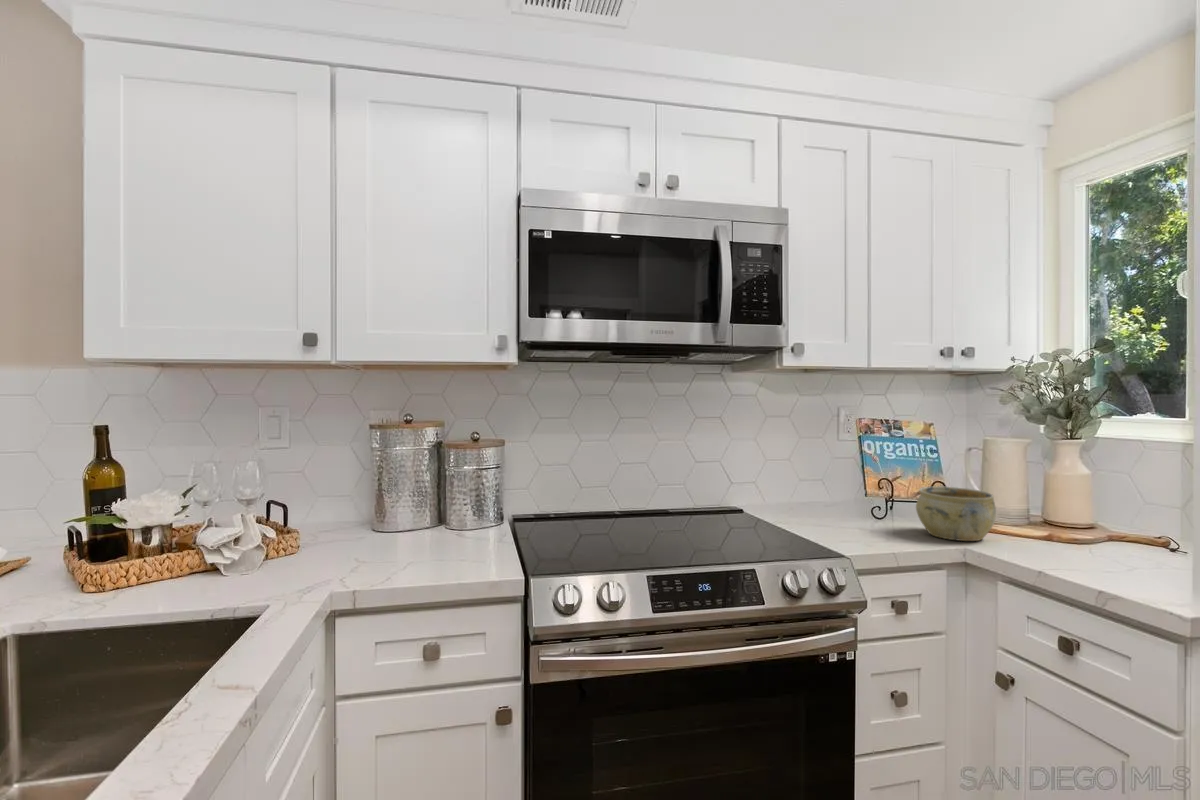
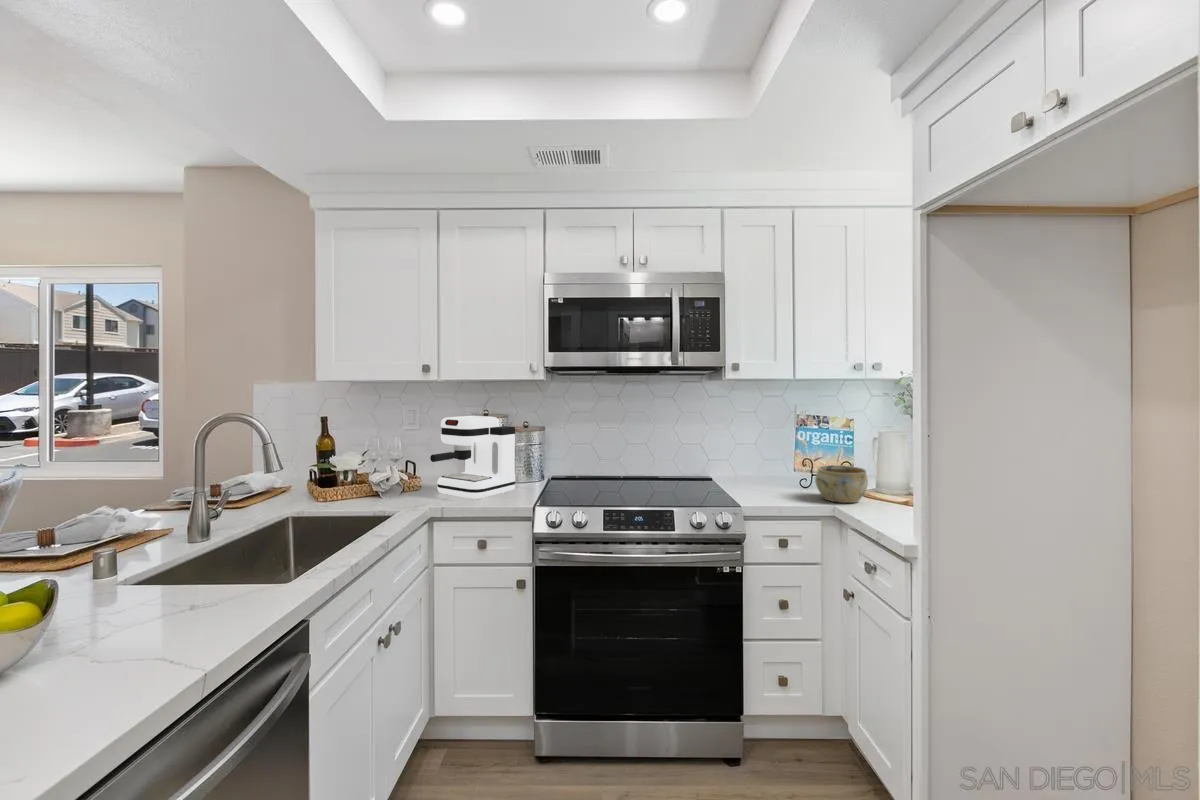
coffee maker: none [325,422,473,569] -> present [430,416,515,500]

